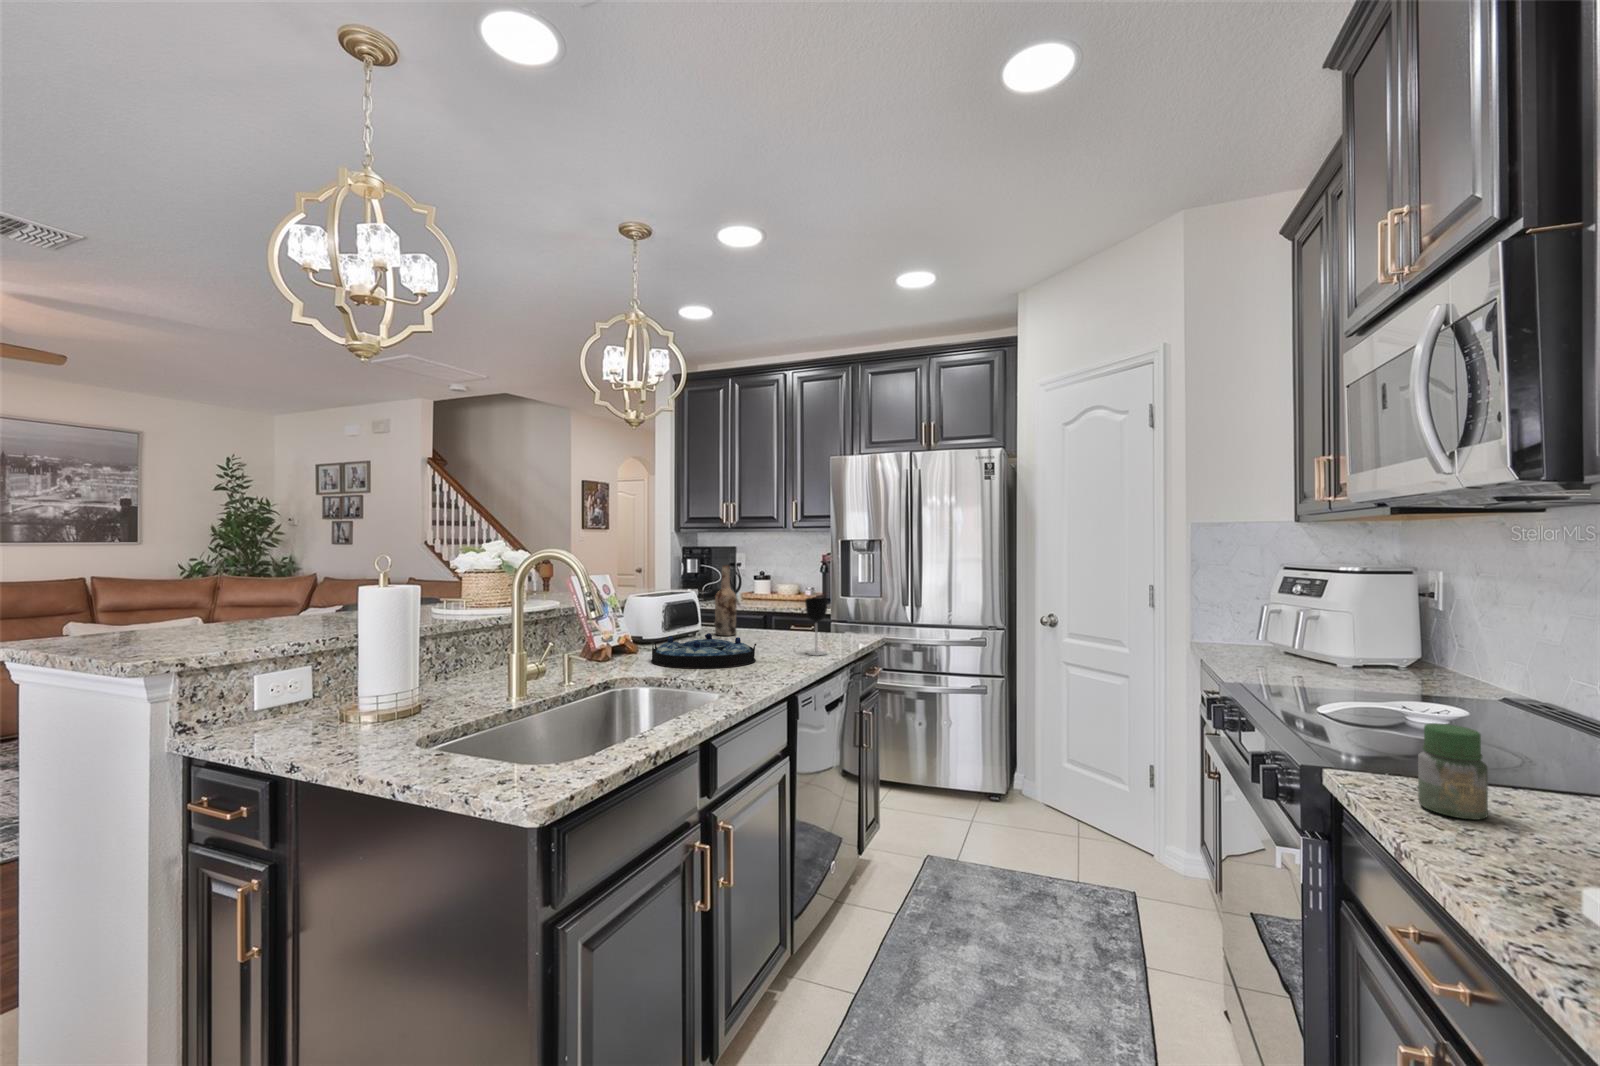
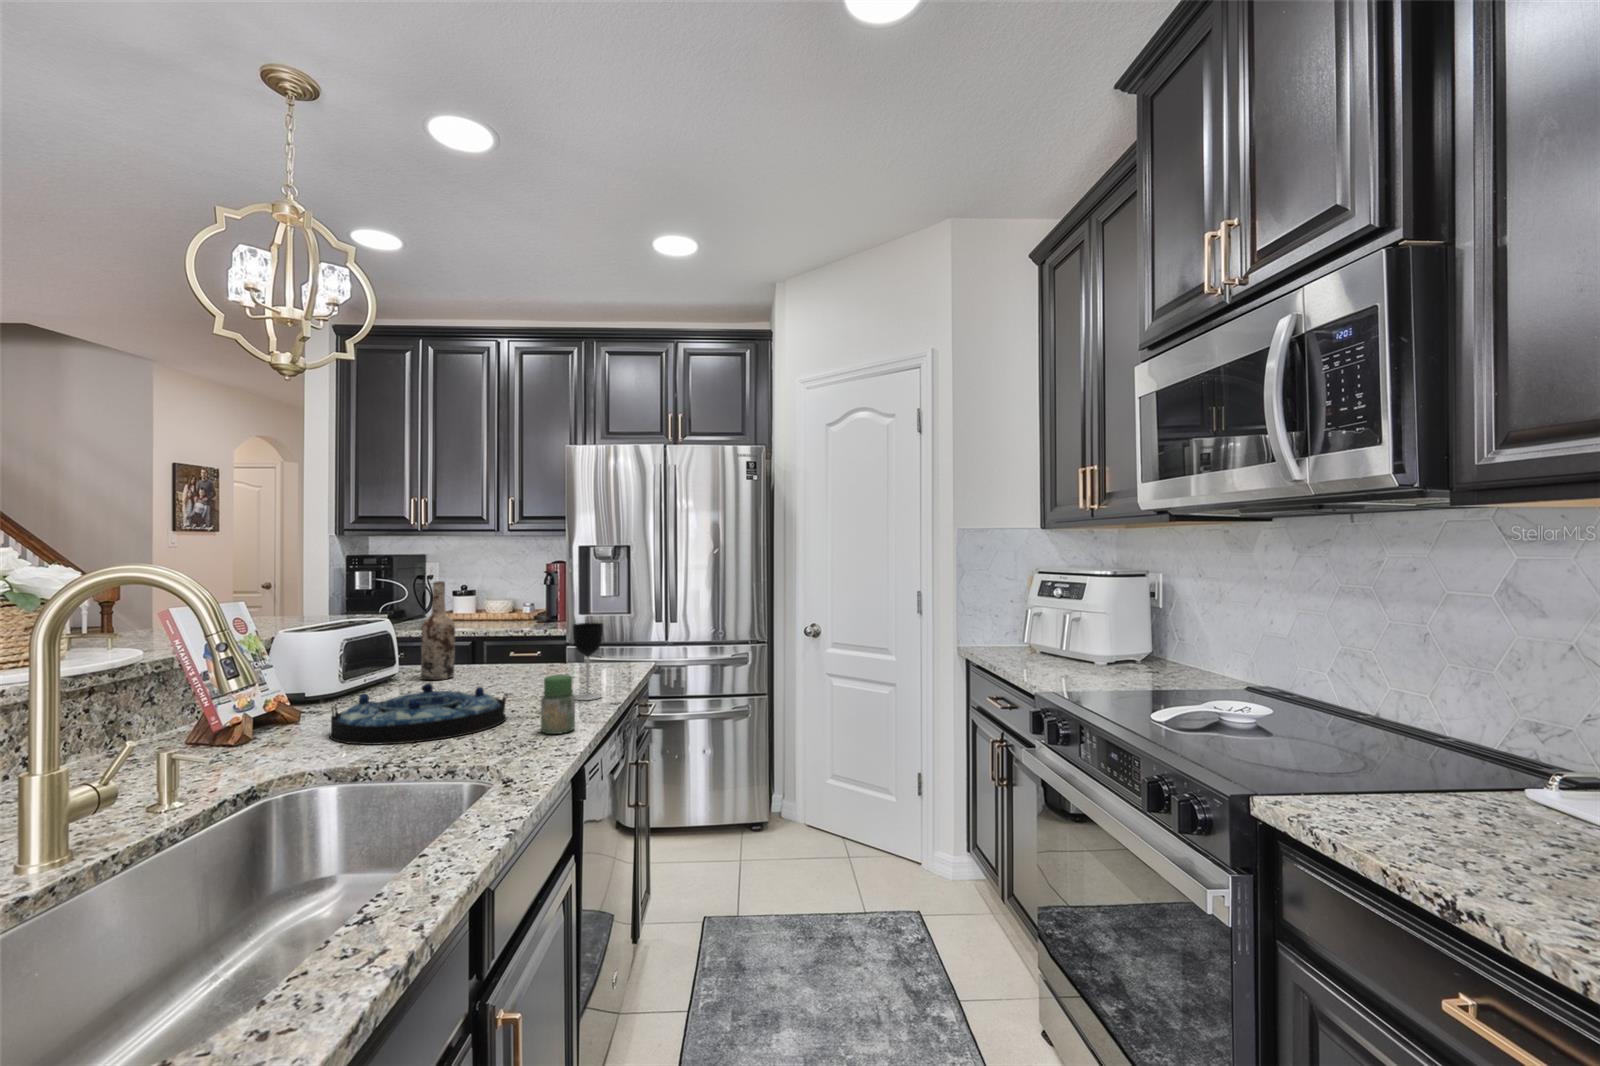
jar: present [1418,723,1488,820] -> present [541,675,575,734]

